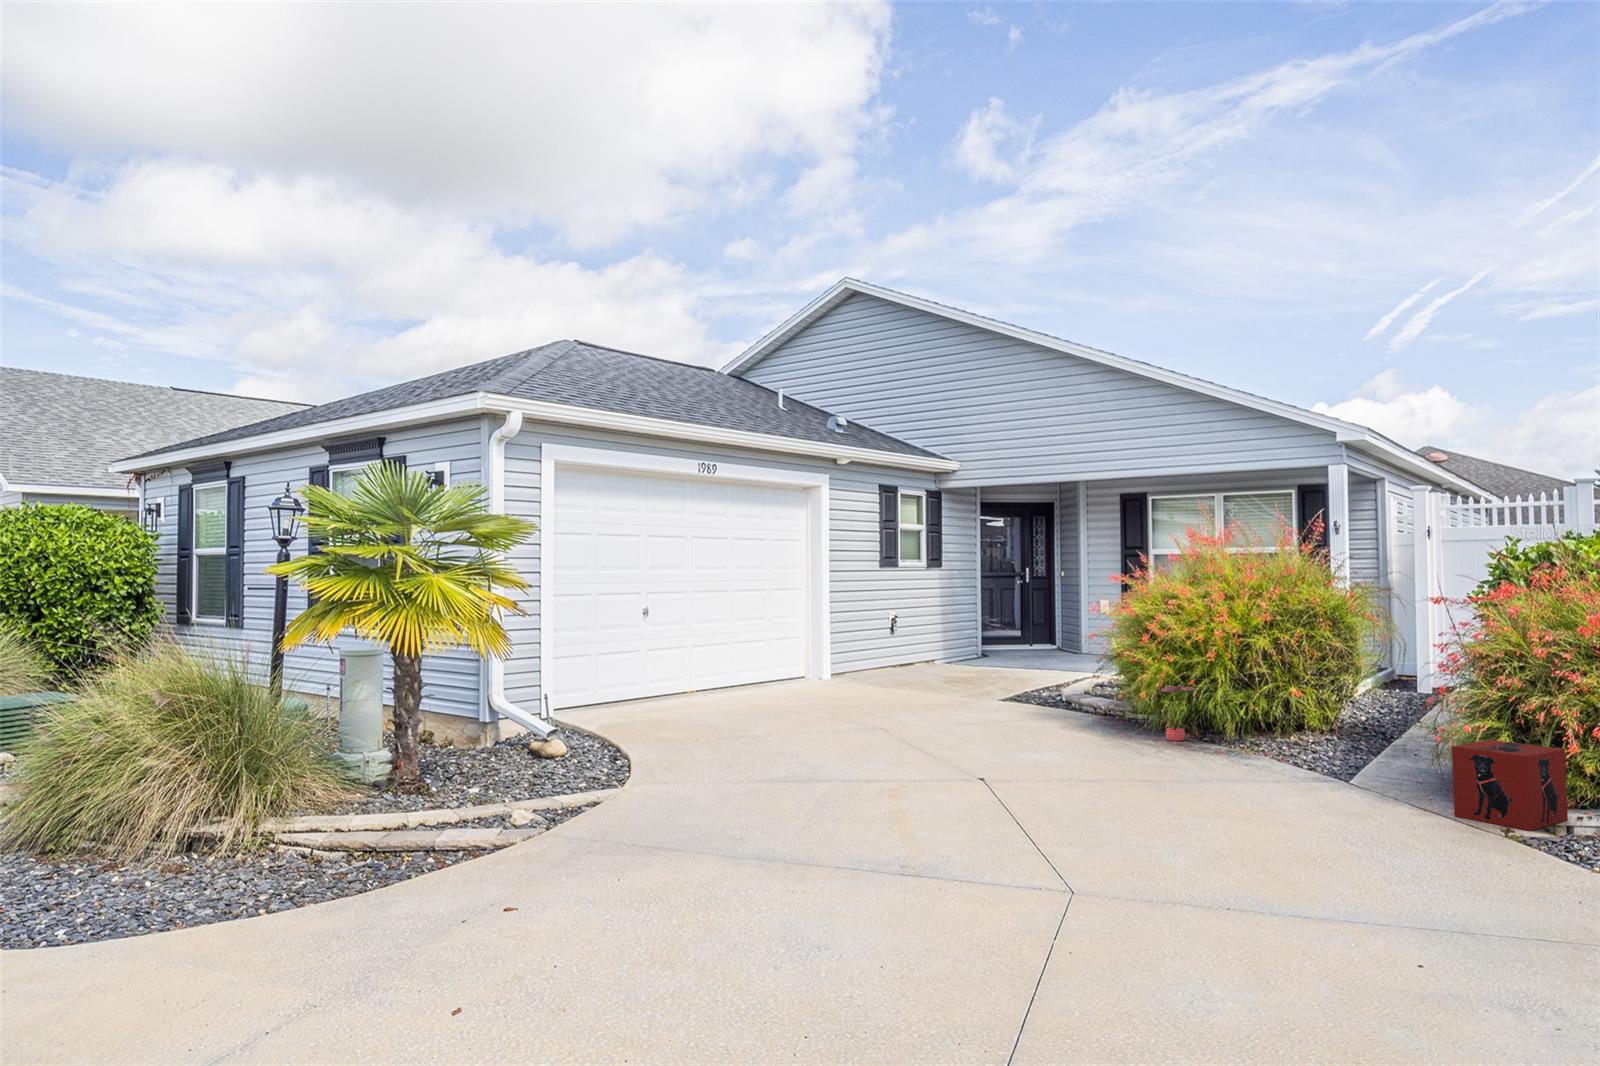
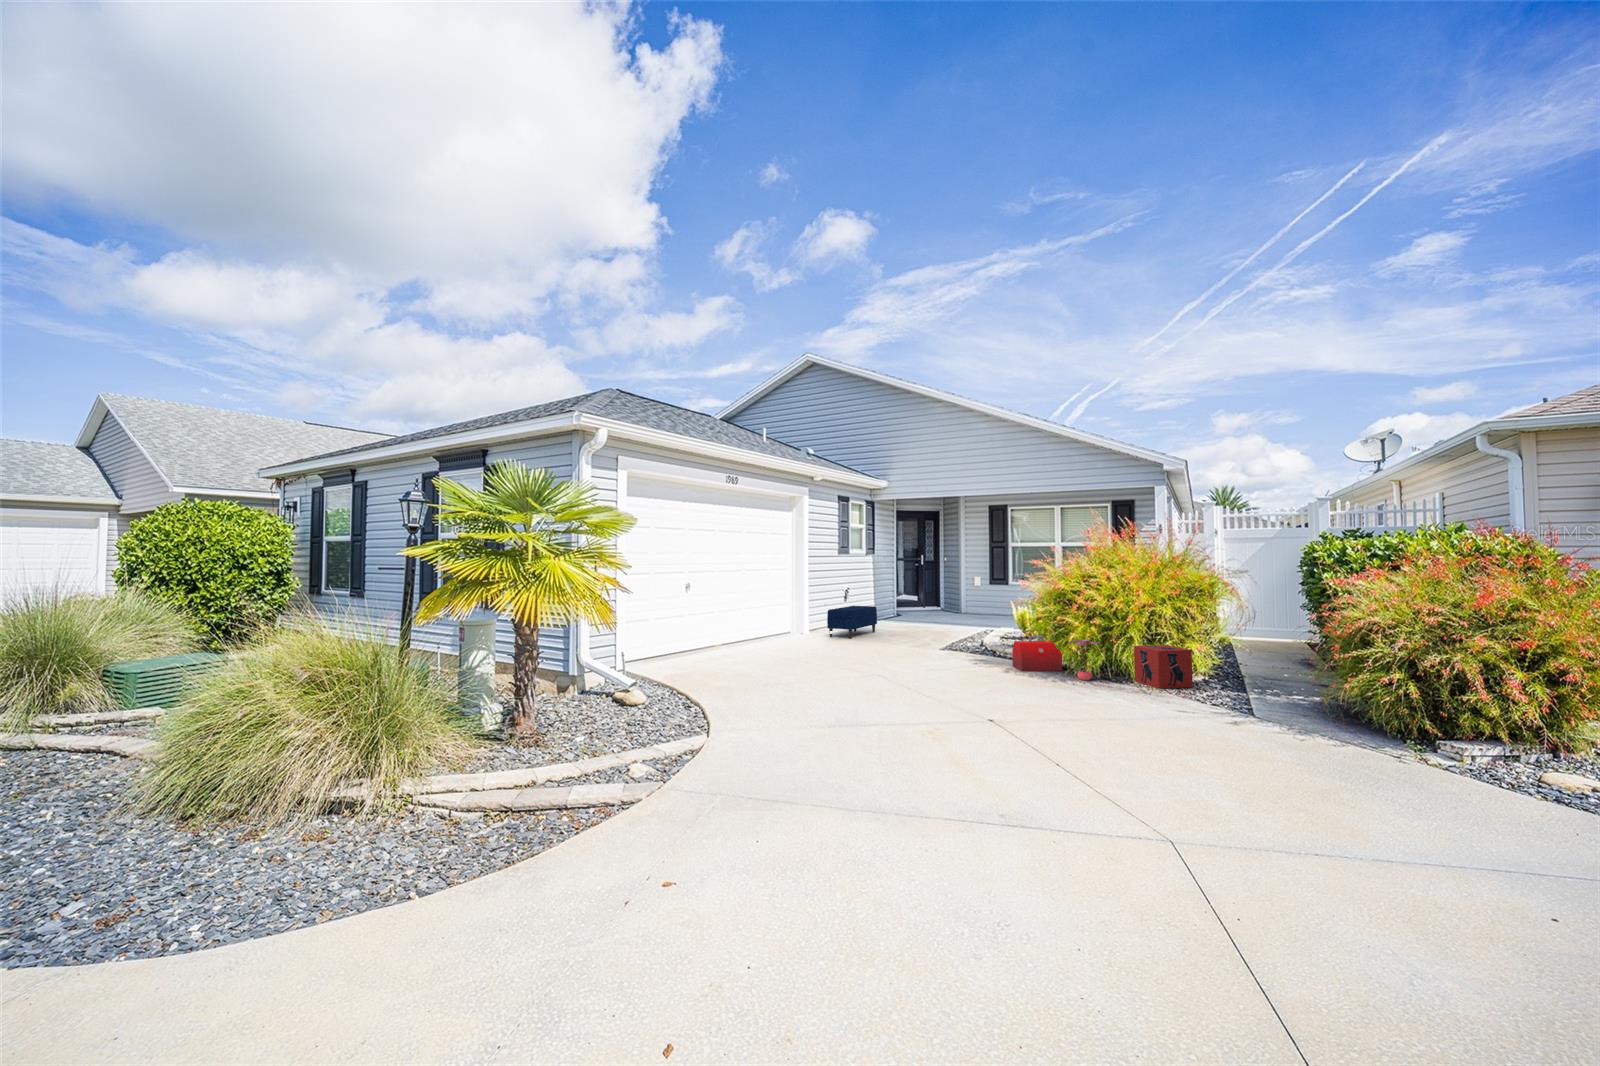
bench: none [861,642,938,688] -> present [827,606,877,638]
toolbox: none [1090,680,1156,729] -> present [1012,636,1062,671]
storage box: present [1452,740,1568,831] -> present [1134,645,1193,688]

